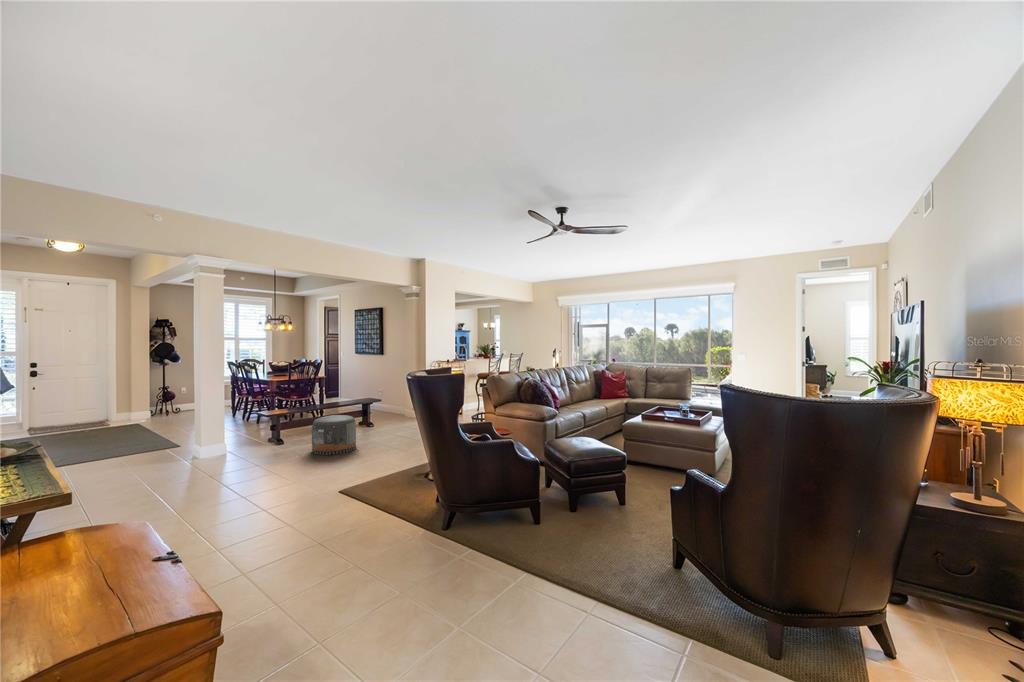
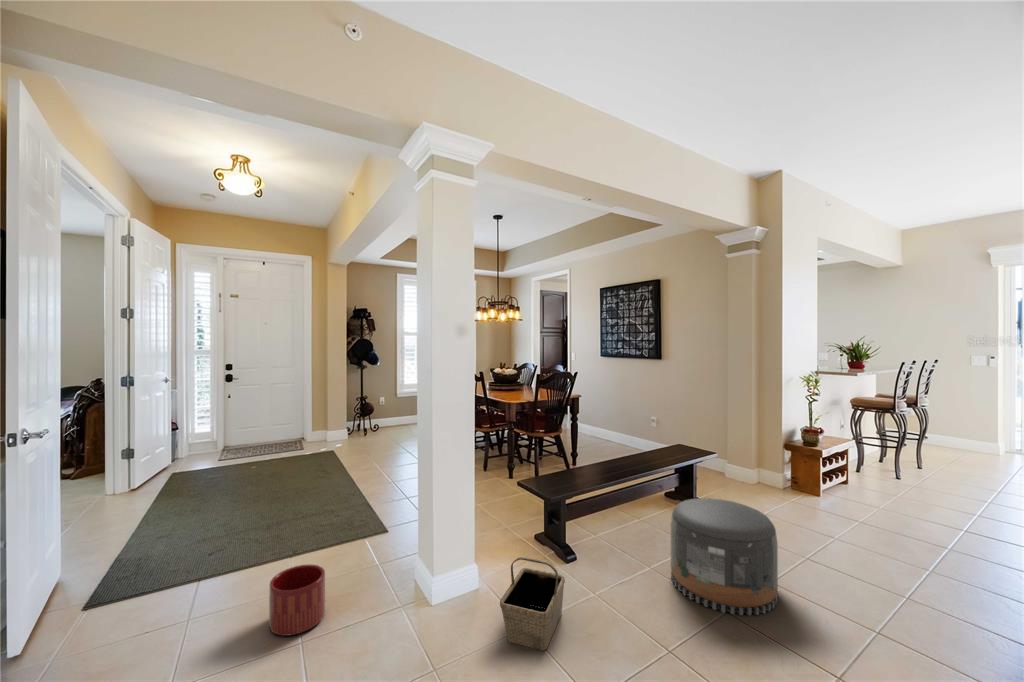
basket: none [212,438,250,469] -> present [500,557,565,651]
planter: none [90,453,122,479] -> present [269,564,325,636]

